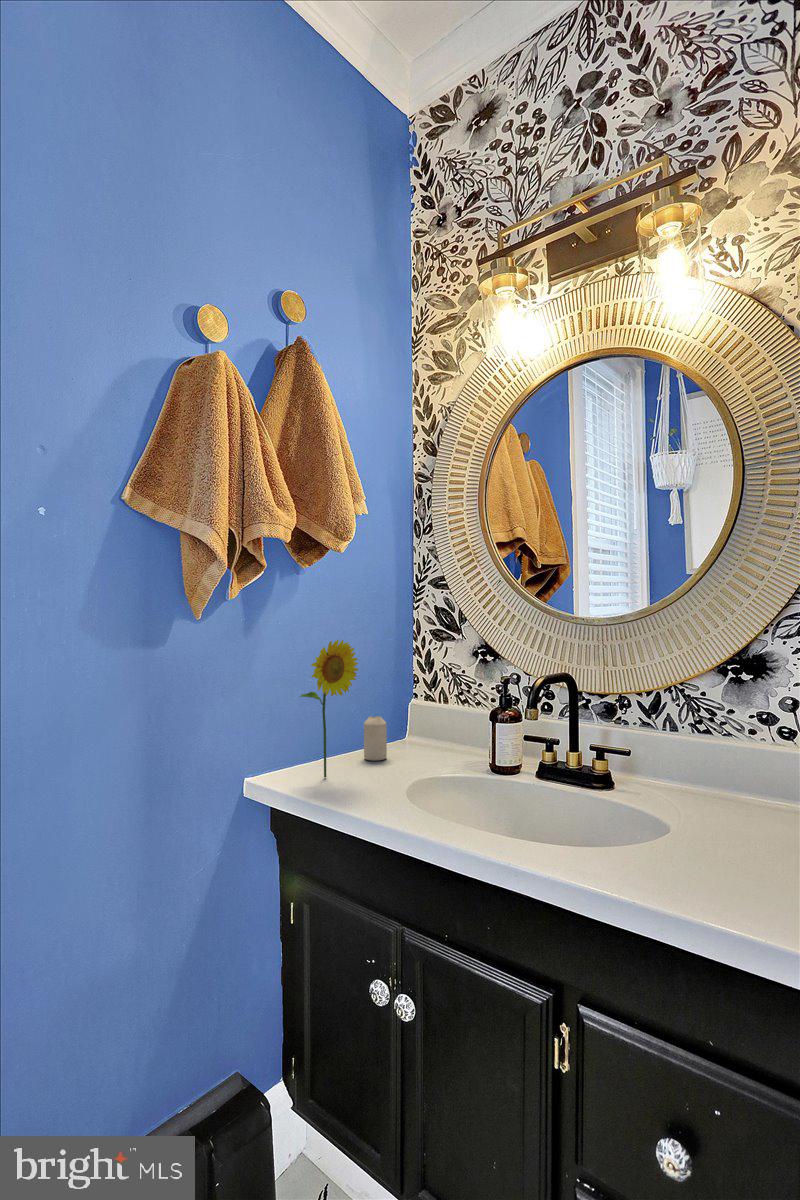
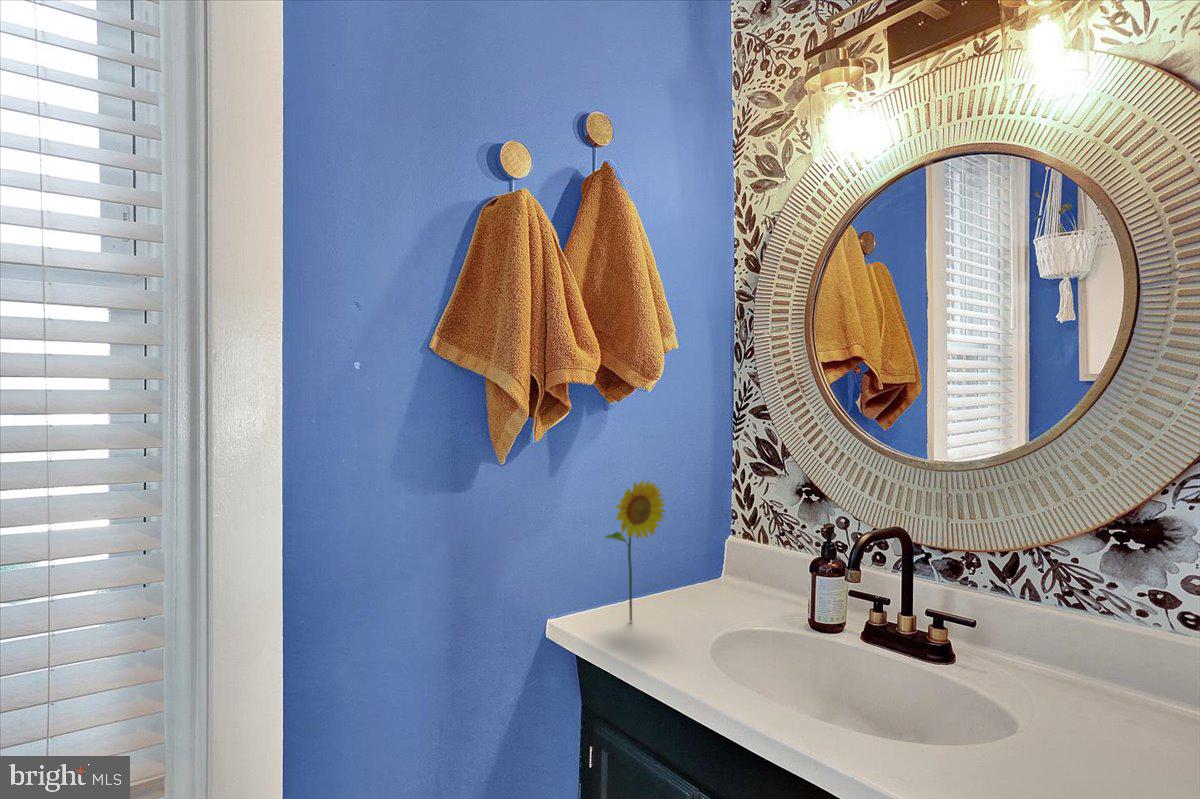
candle: present [364,716,387,761] -> none [675,555,699,603]

